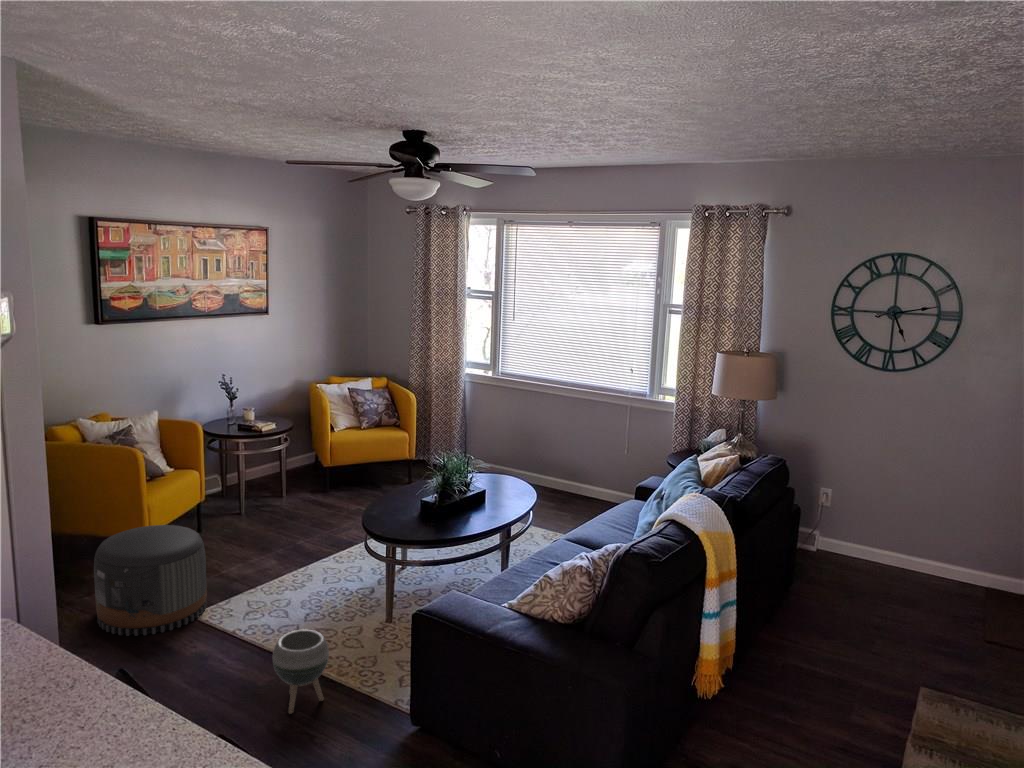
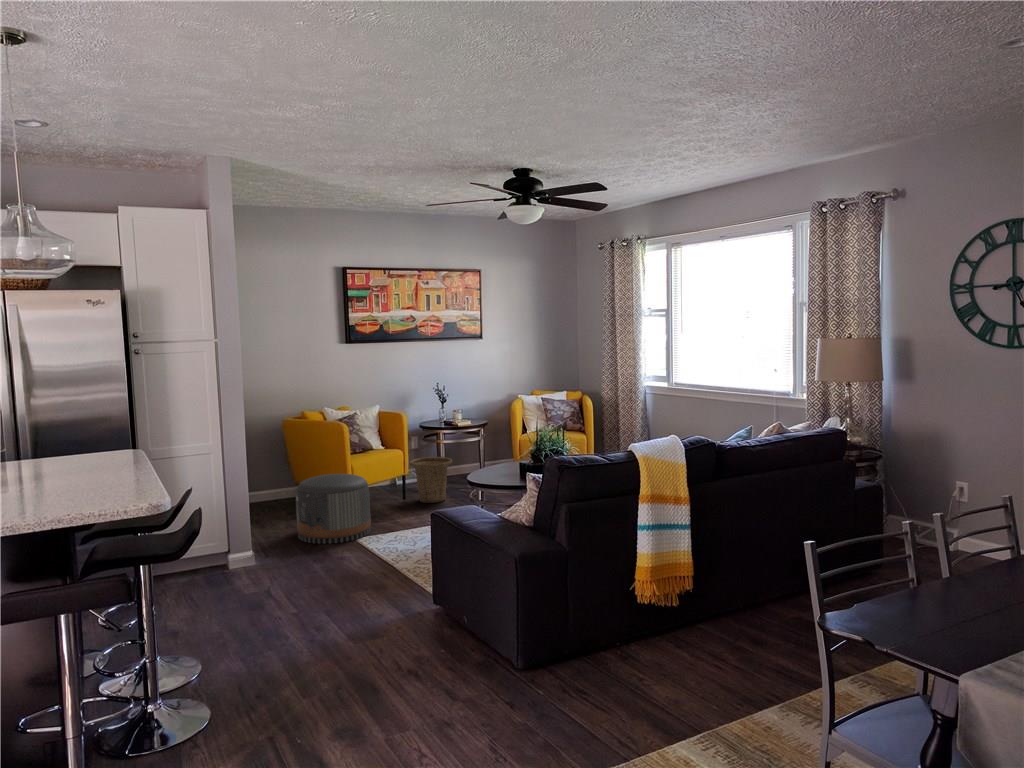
basket: none [216,476,274,540] -> present [410,457,452,503]
planter: present [273,629,329,714] -> none [355,533,395,590]

